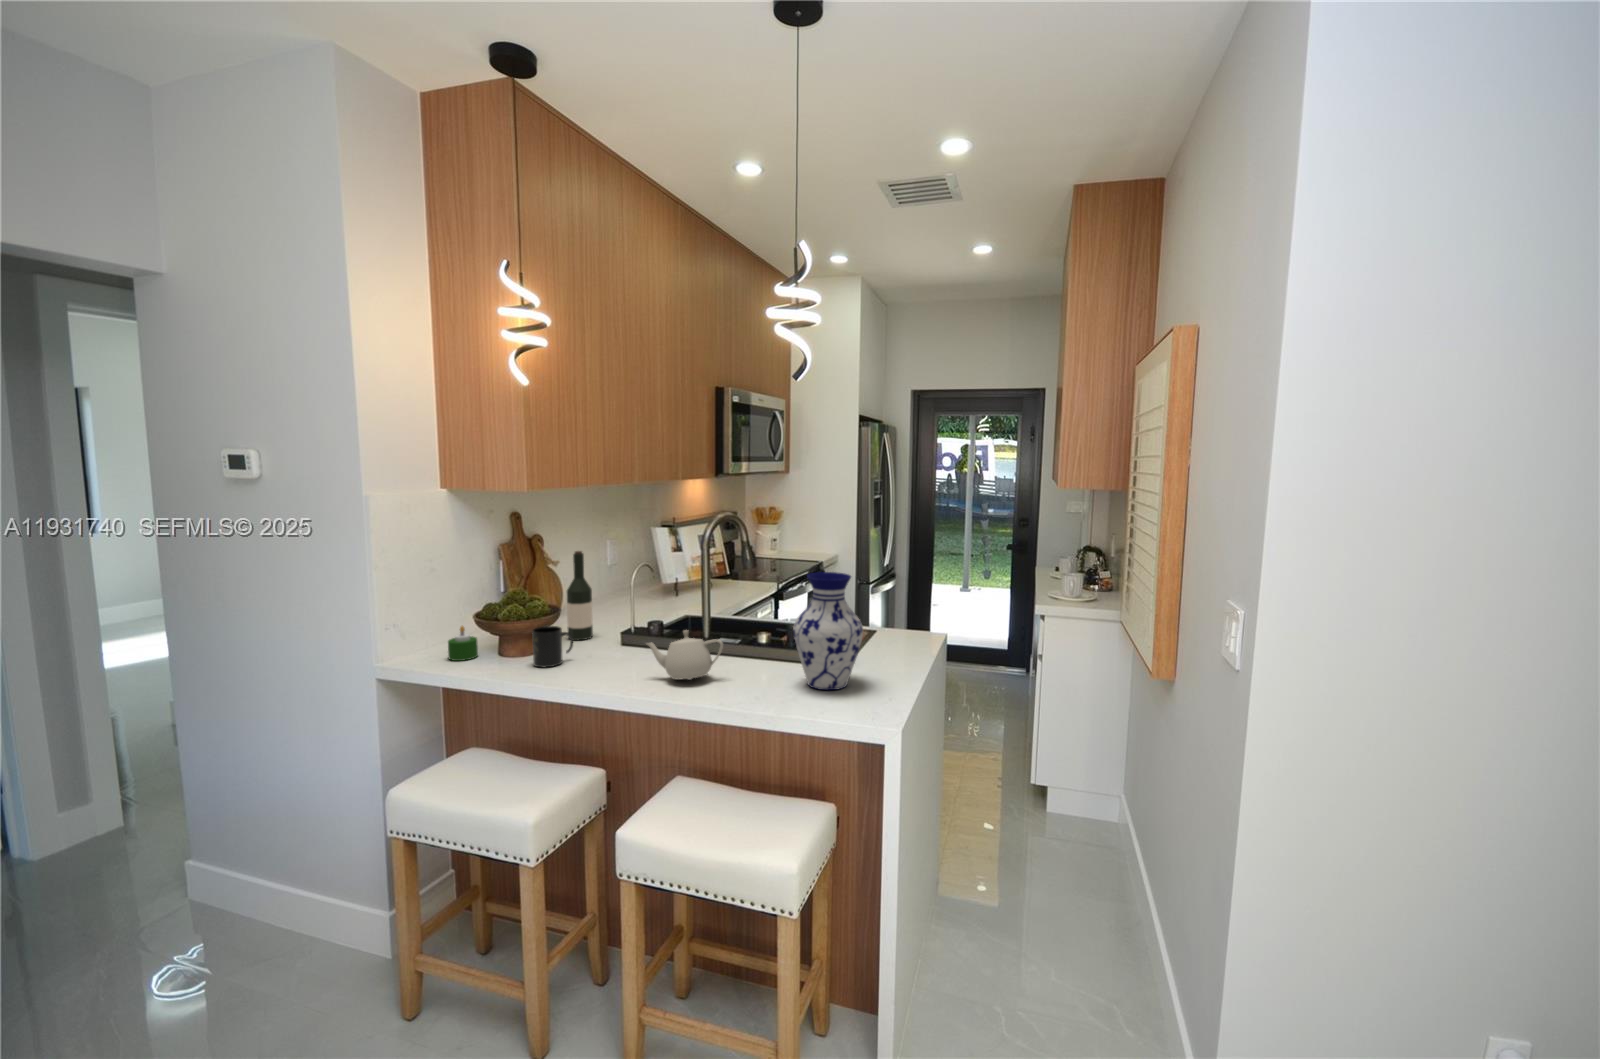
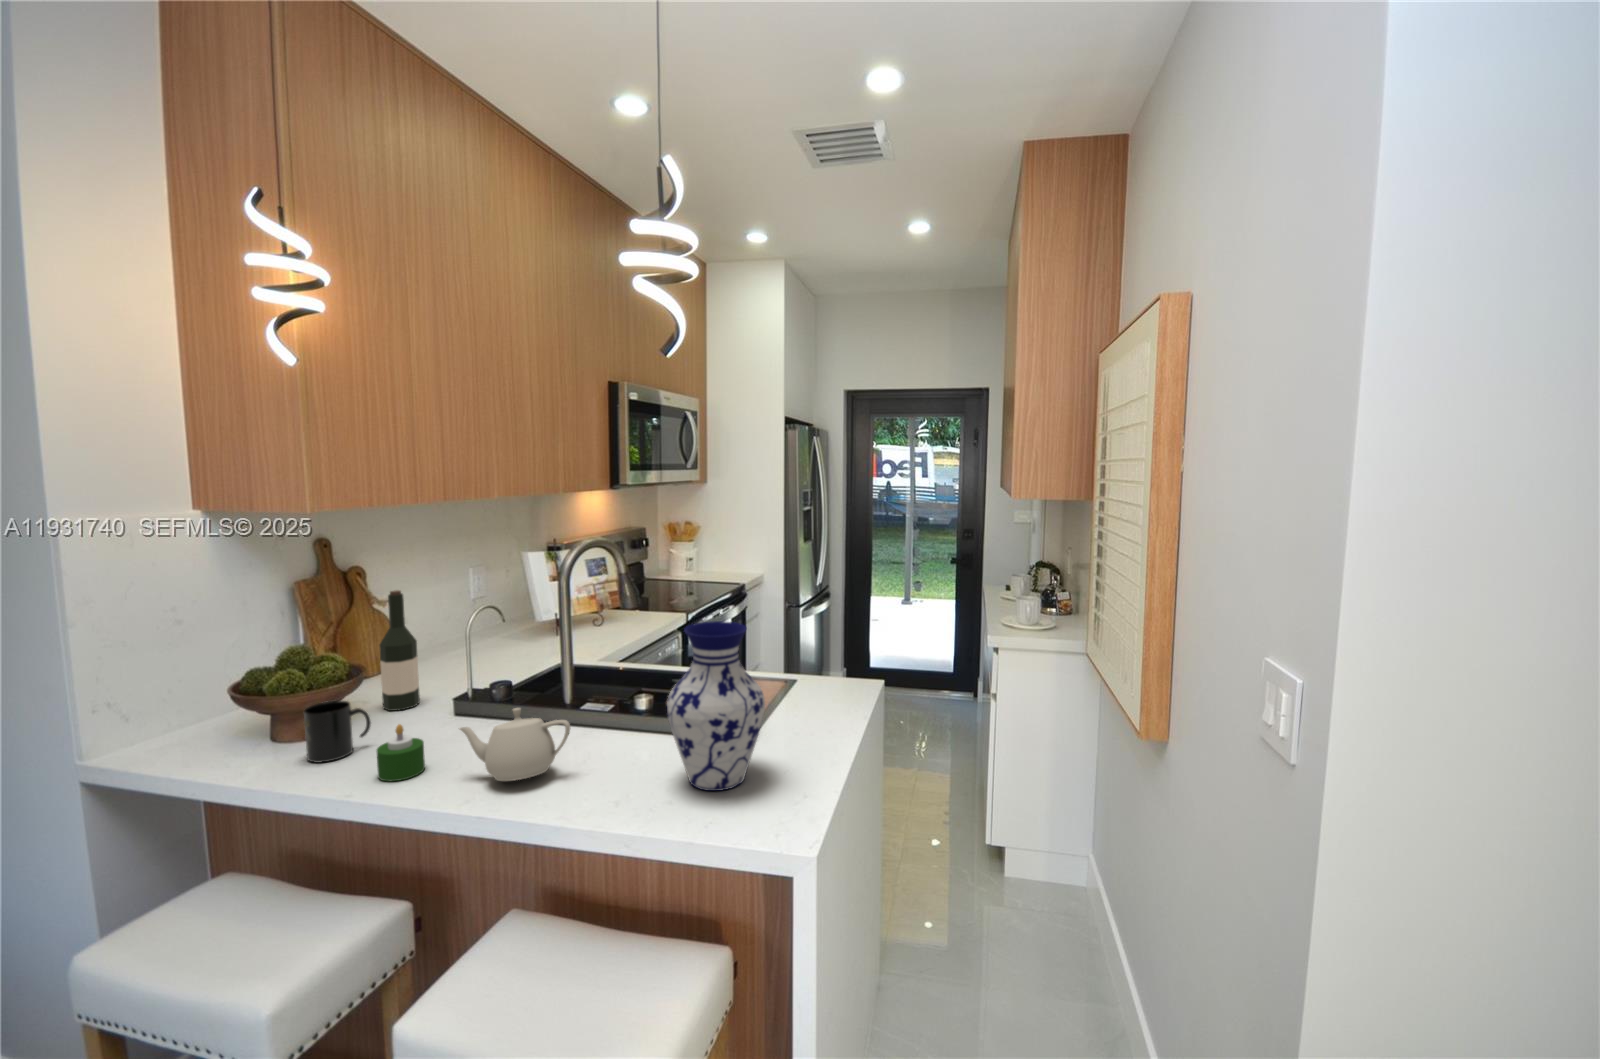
candle: present [448,626,478,661] -> present [377,724,425,781]

